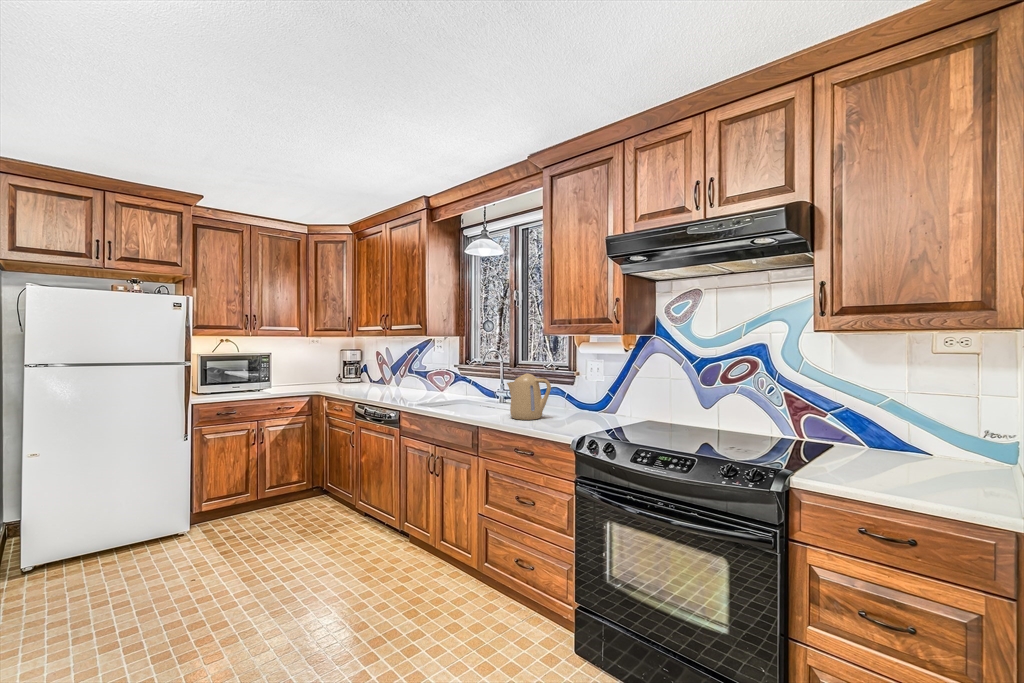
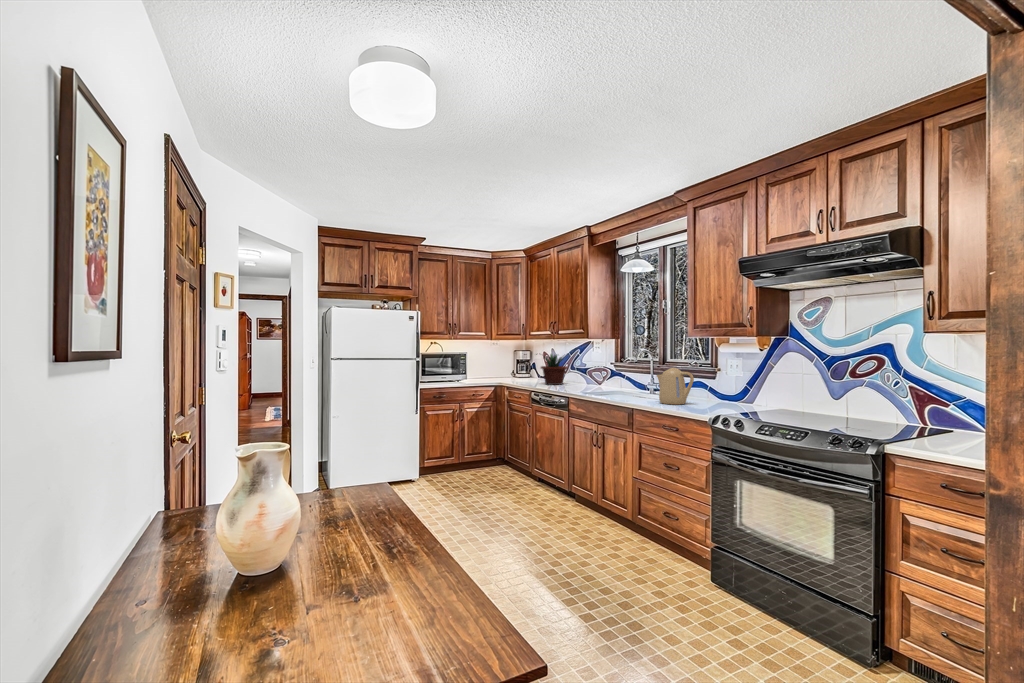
potted plant: none [360,354,404,394] -> present [536,354,568,385]

